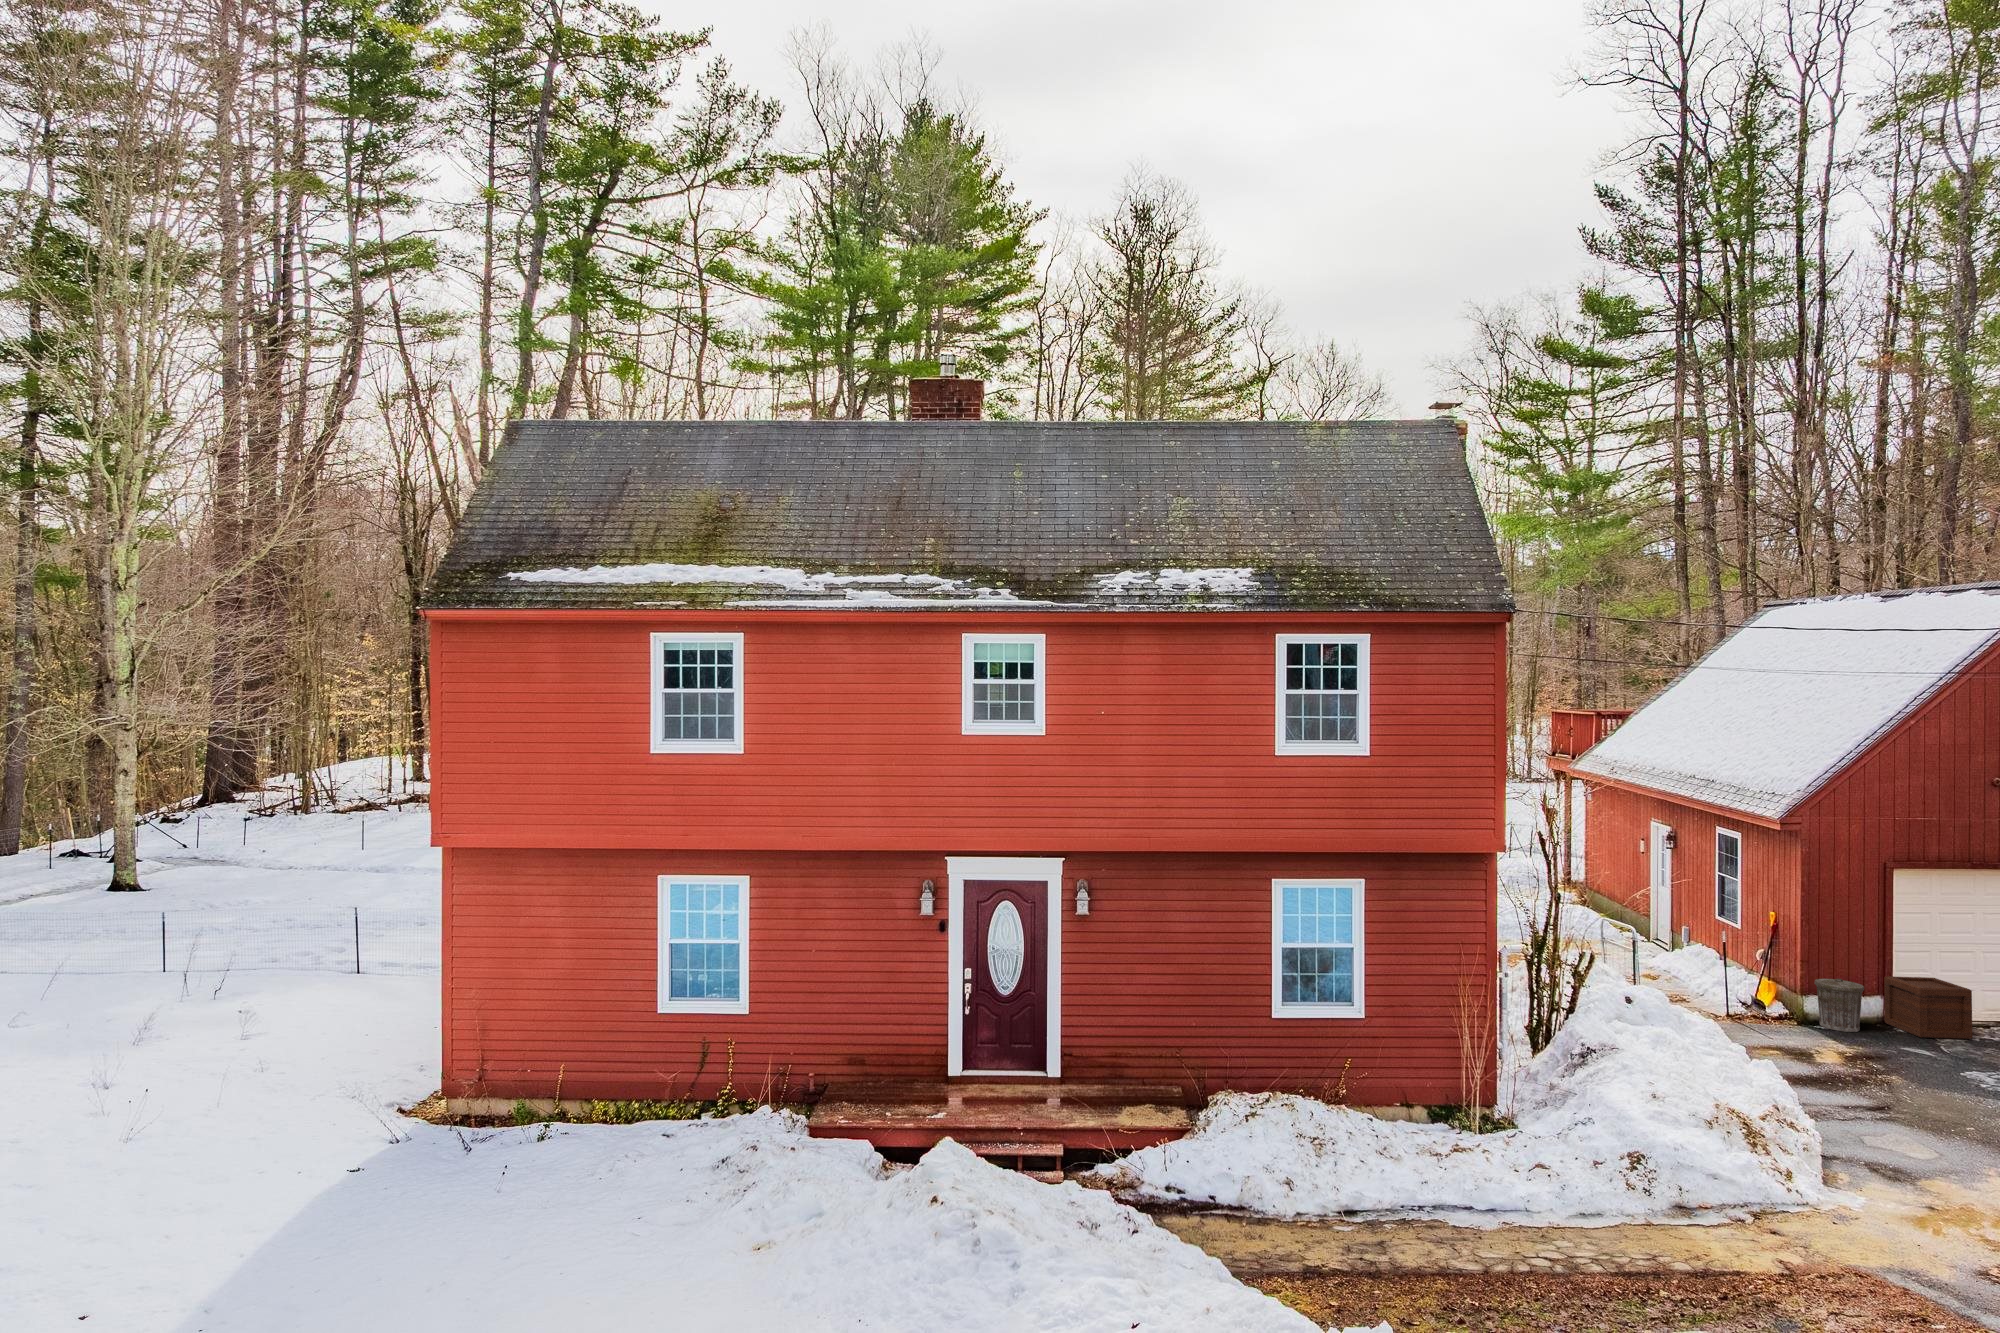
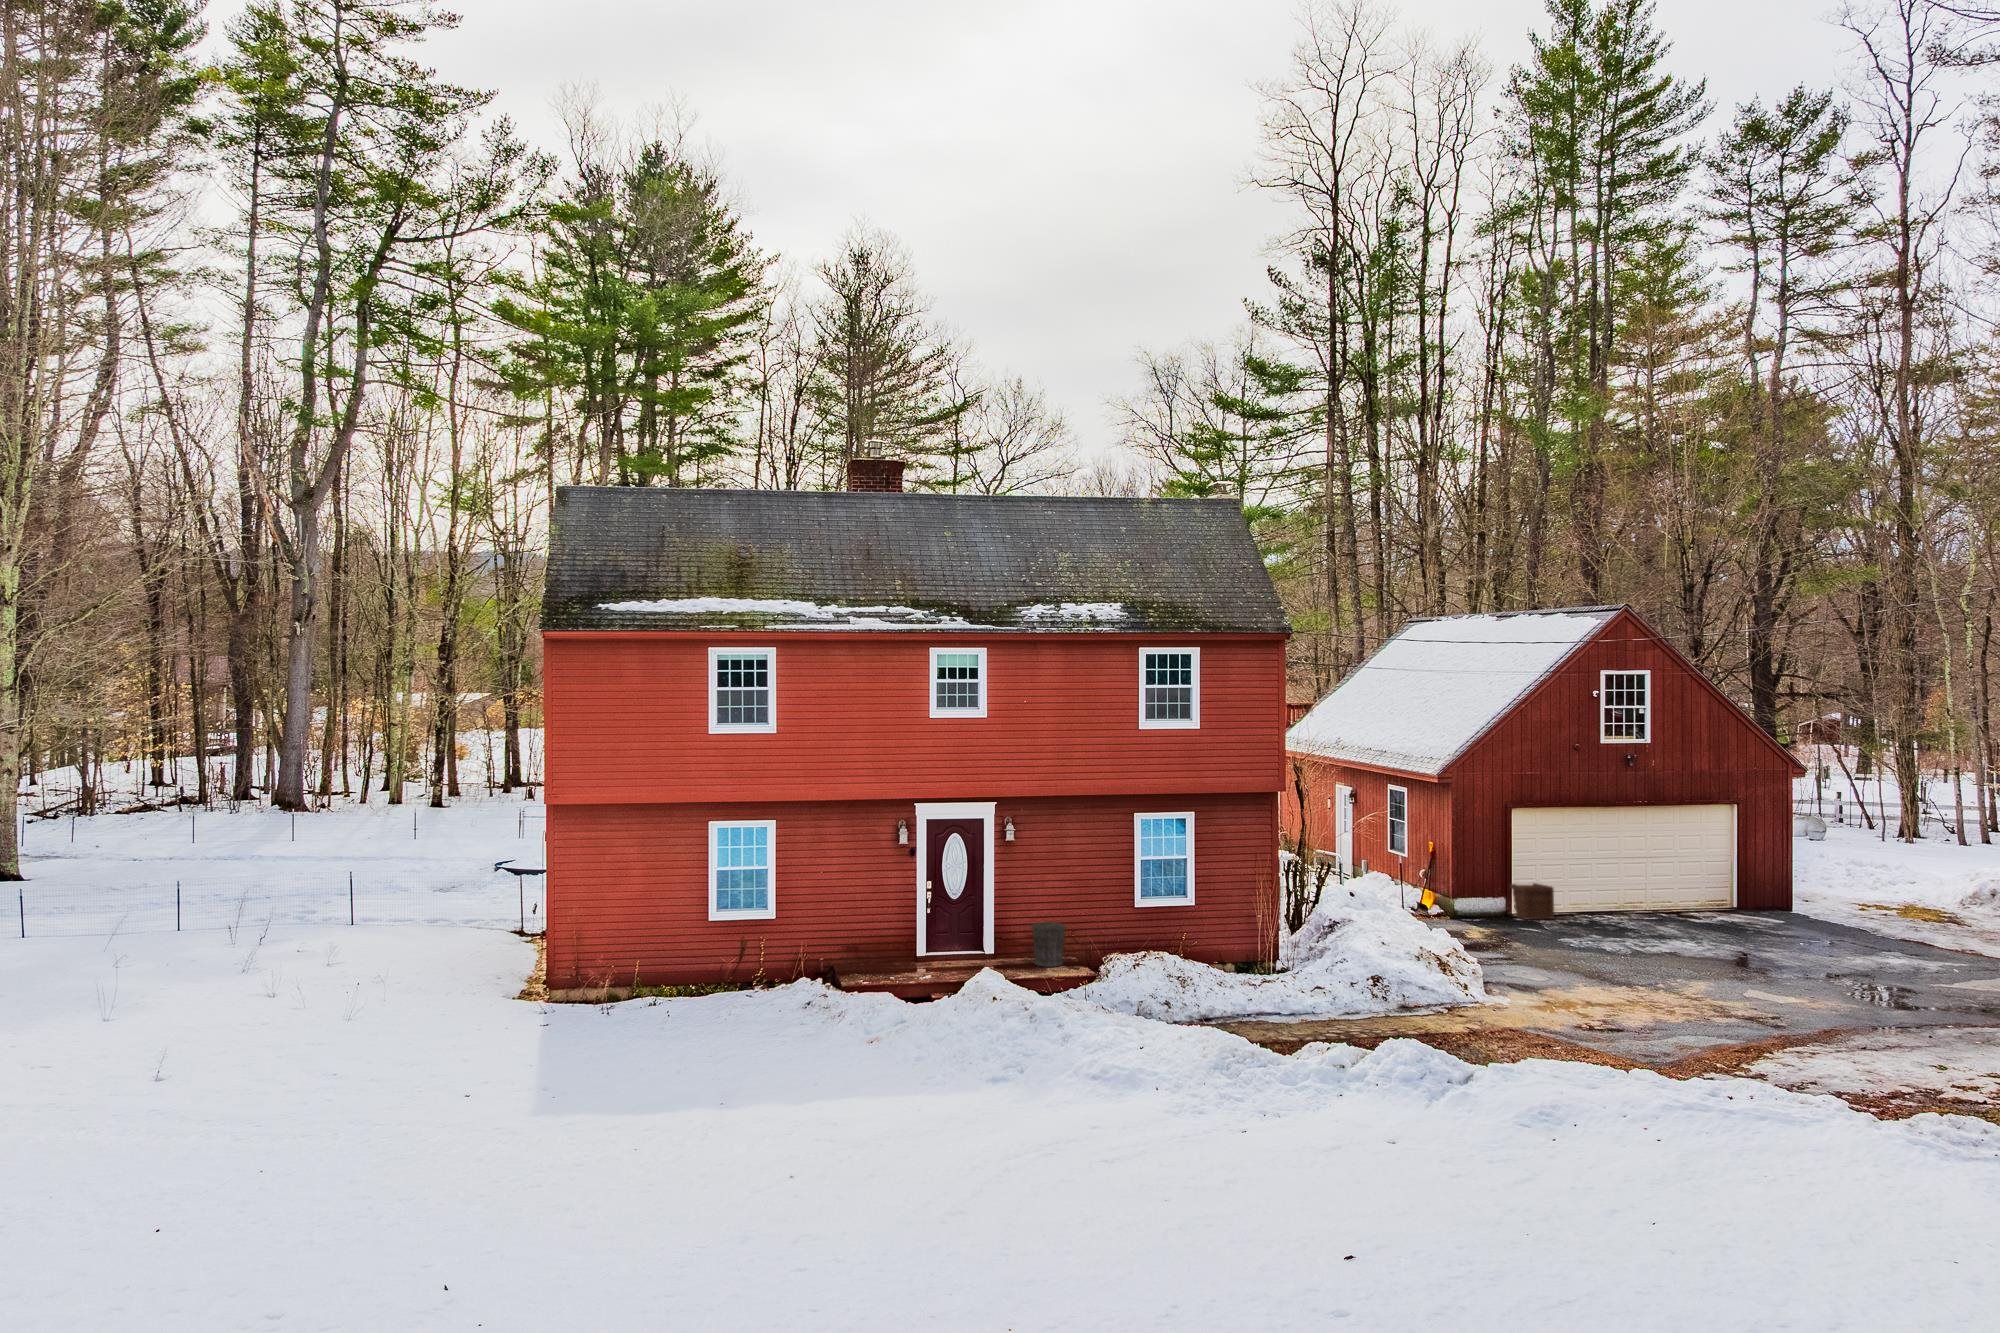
trash can: present [1815,979,1864,1032] -> present [1032,922,1066,967]

